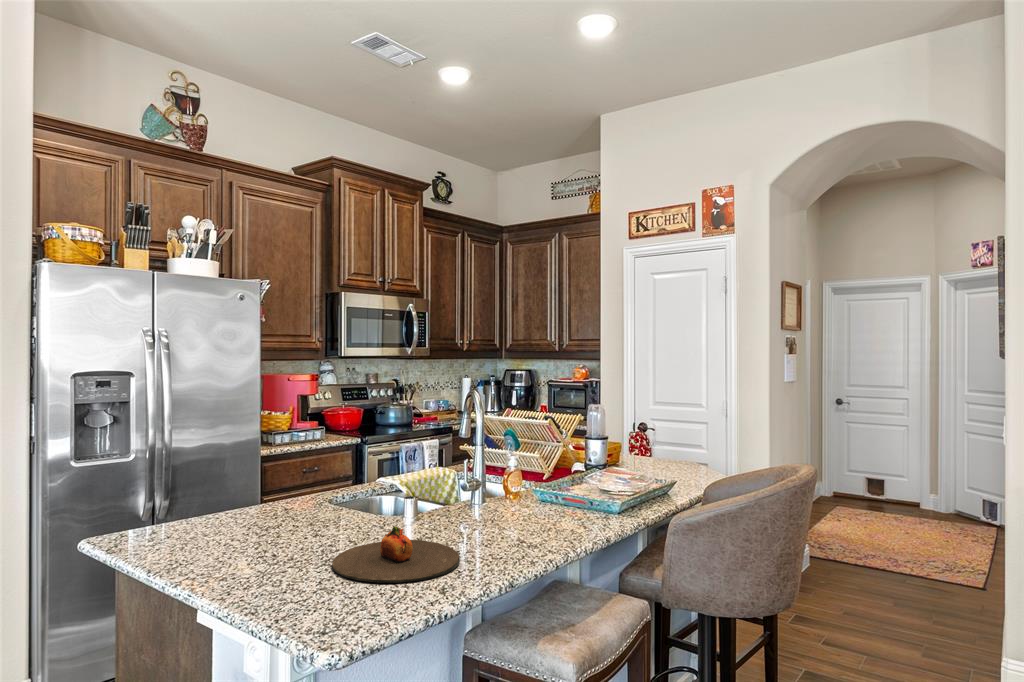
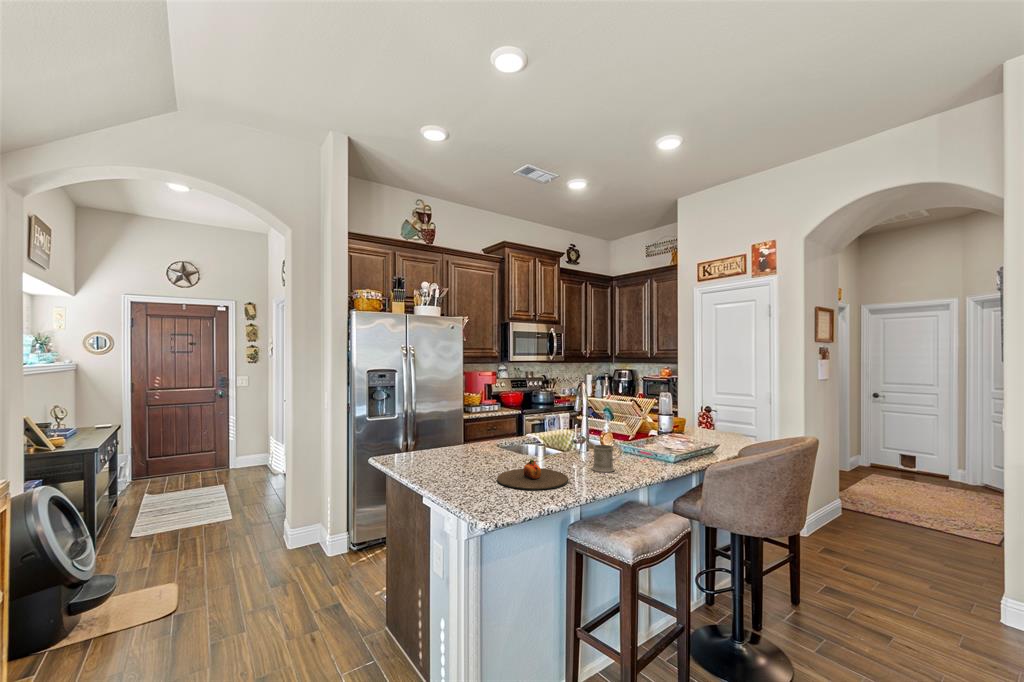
mug: none [494,490,544,539] -> present [592,443,622,472]

